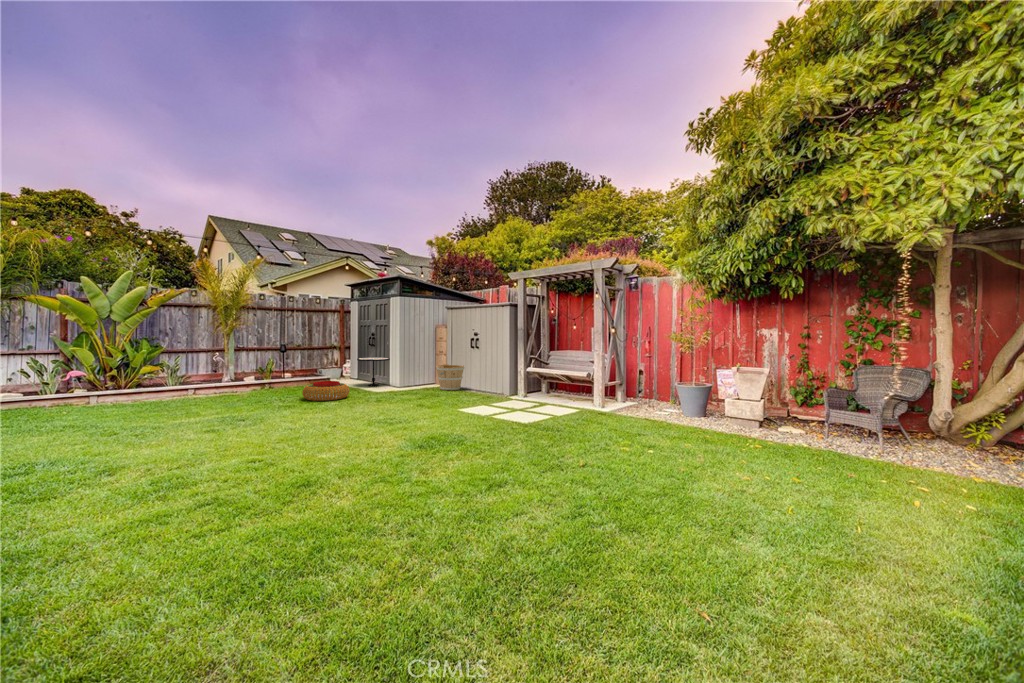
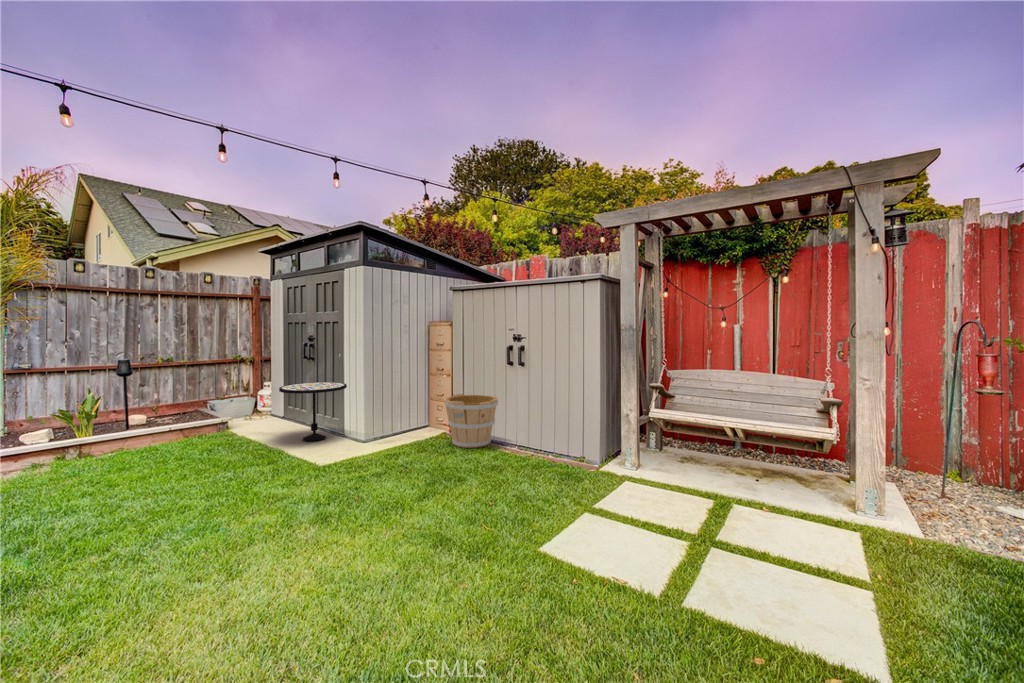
pouf: present [302,381,350,401] -> none [109,456,254,528]

